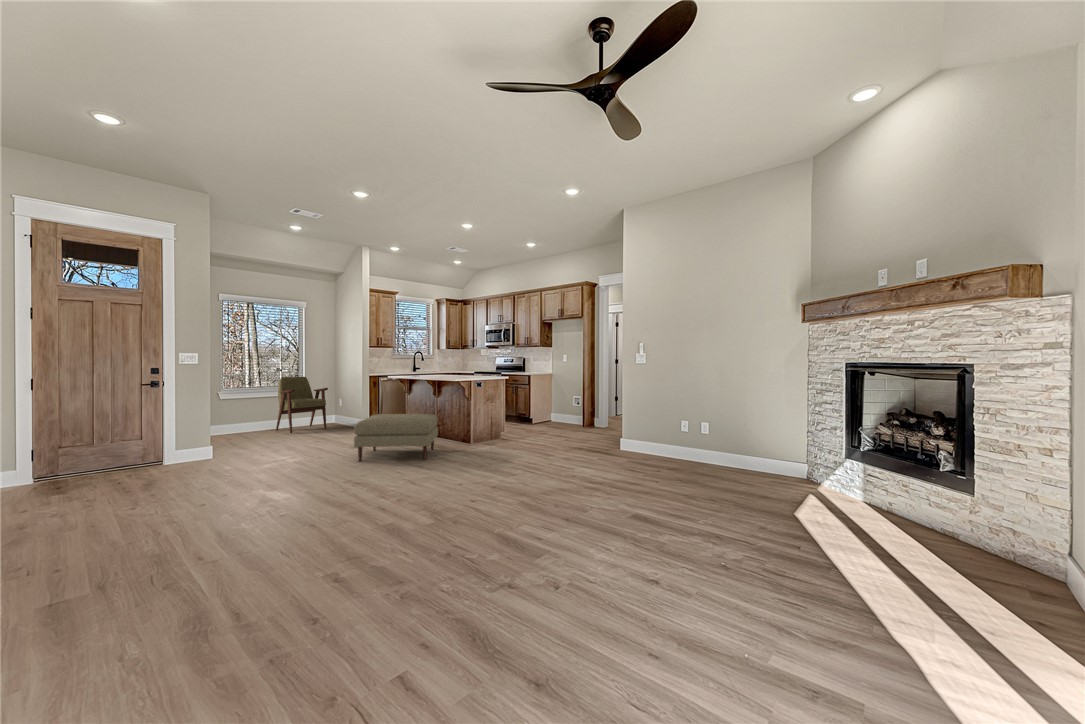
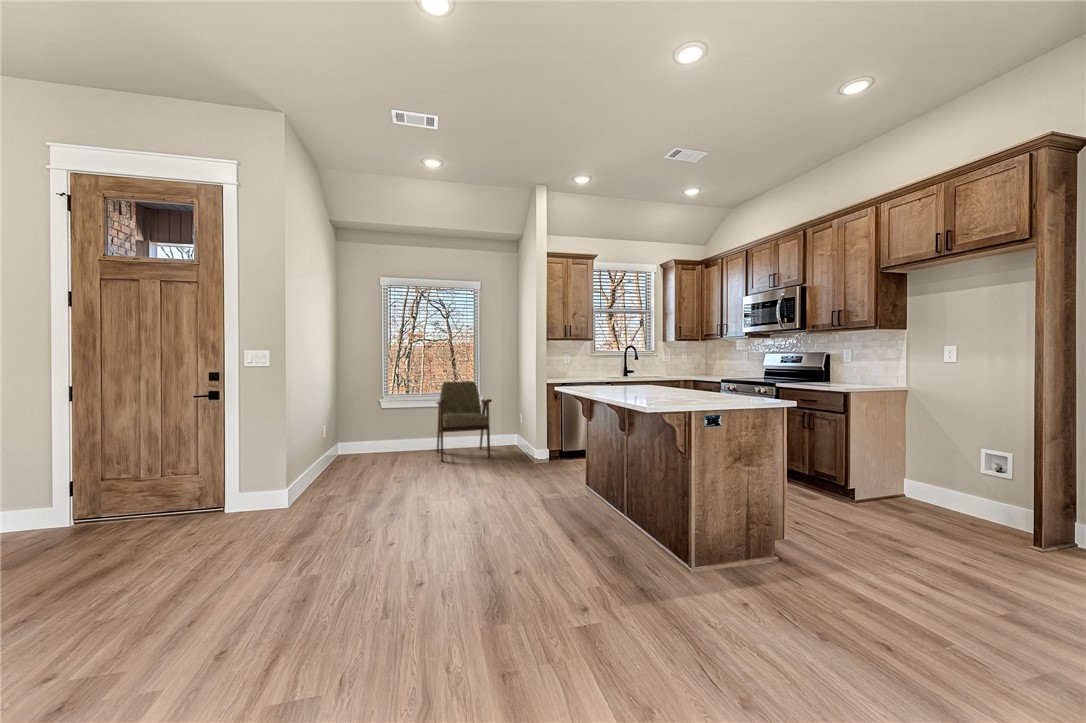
ottoman: present [354,414,438,461] -> none [411,469,609,623]

